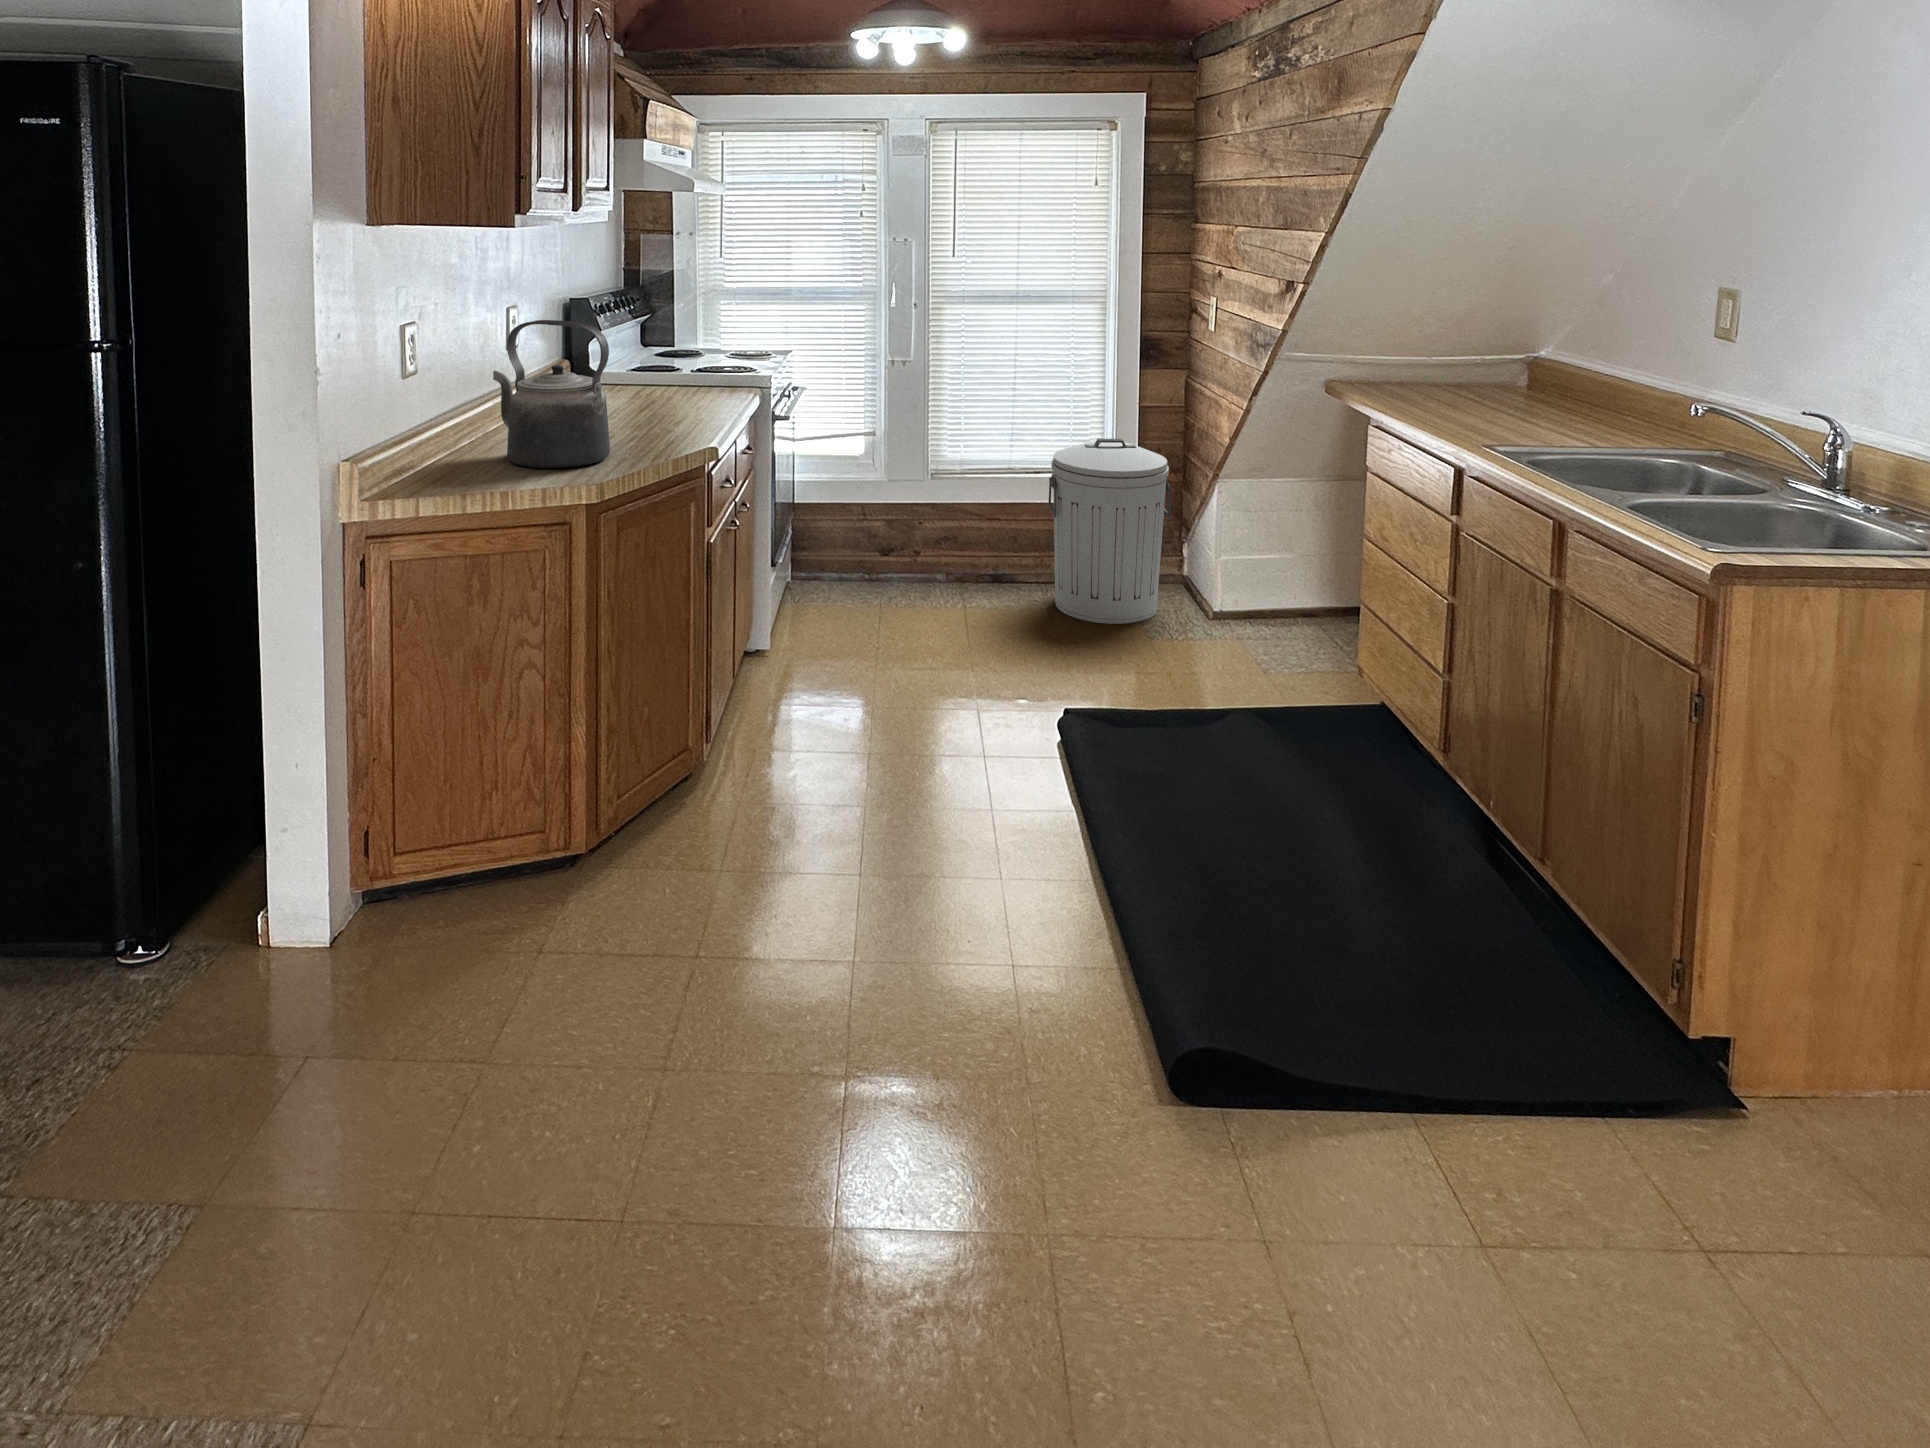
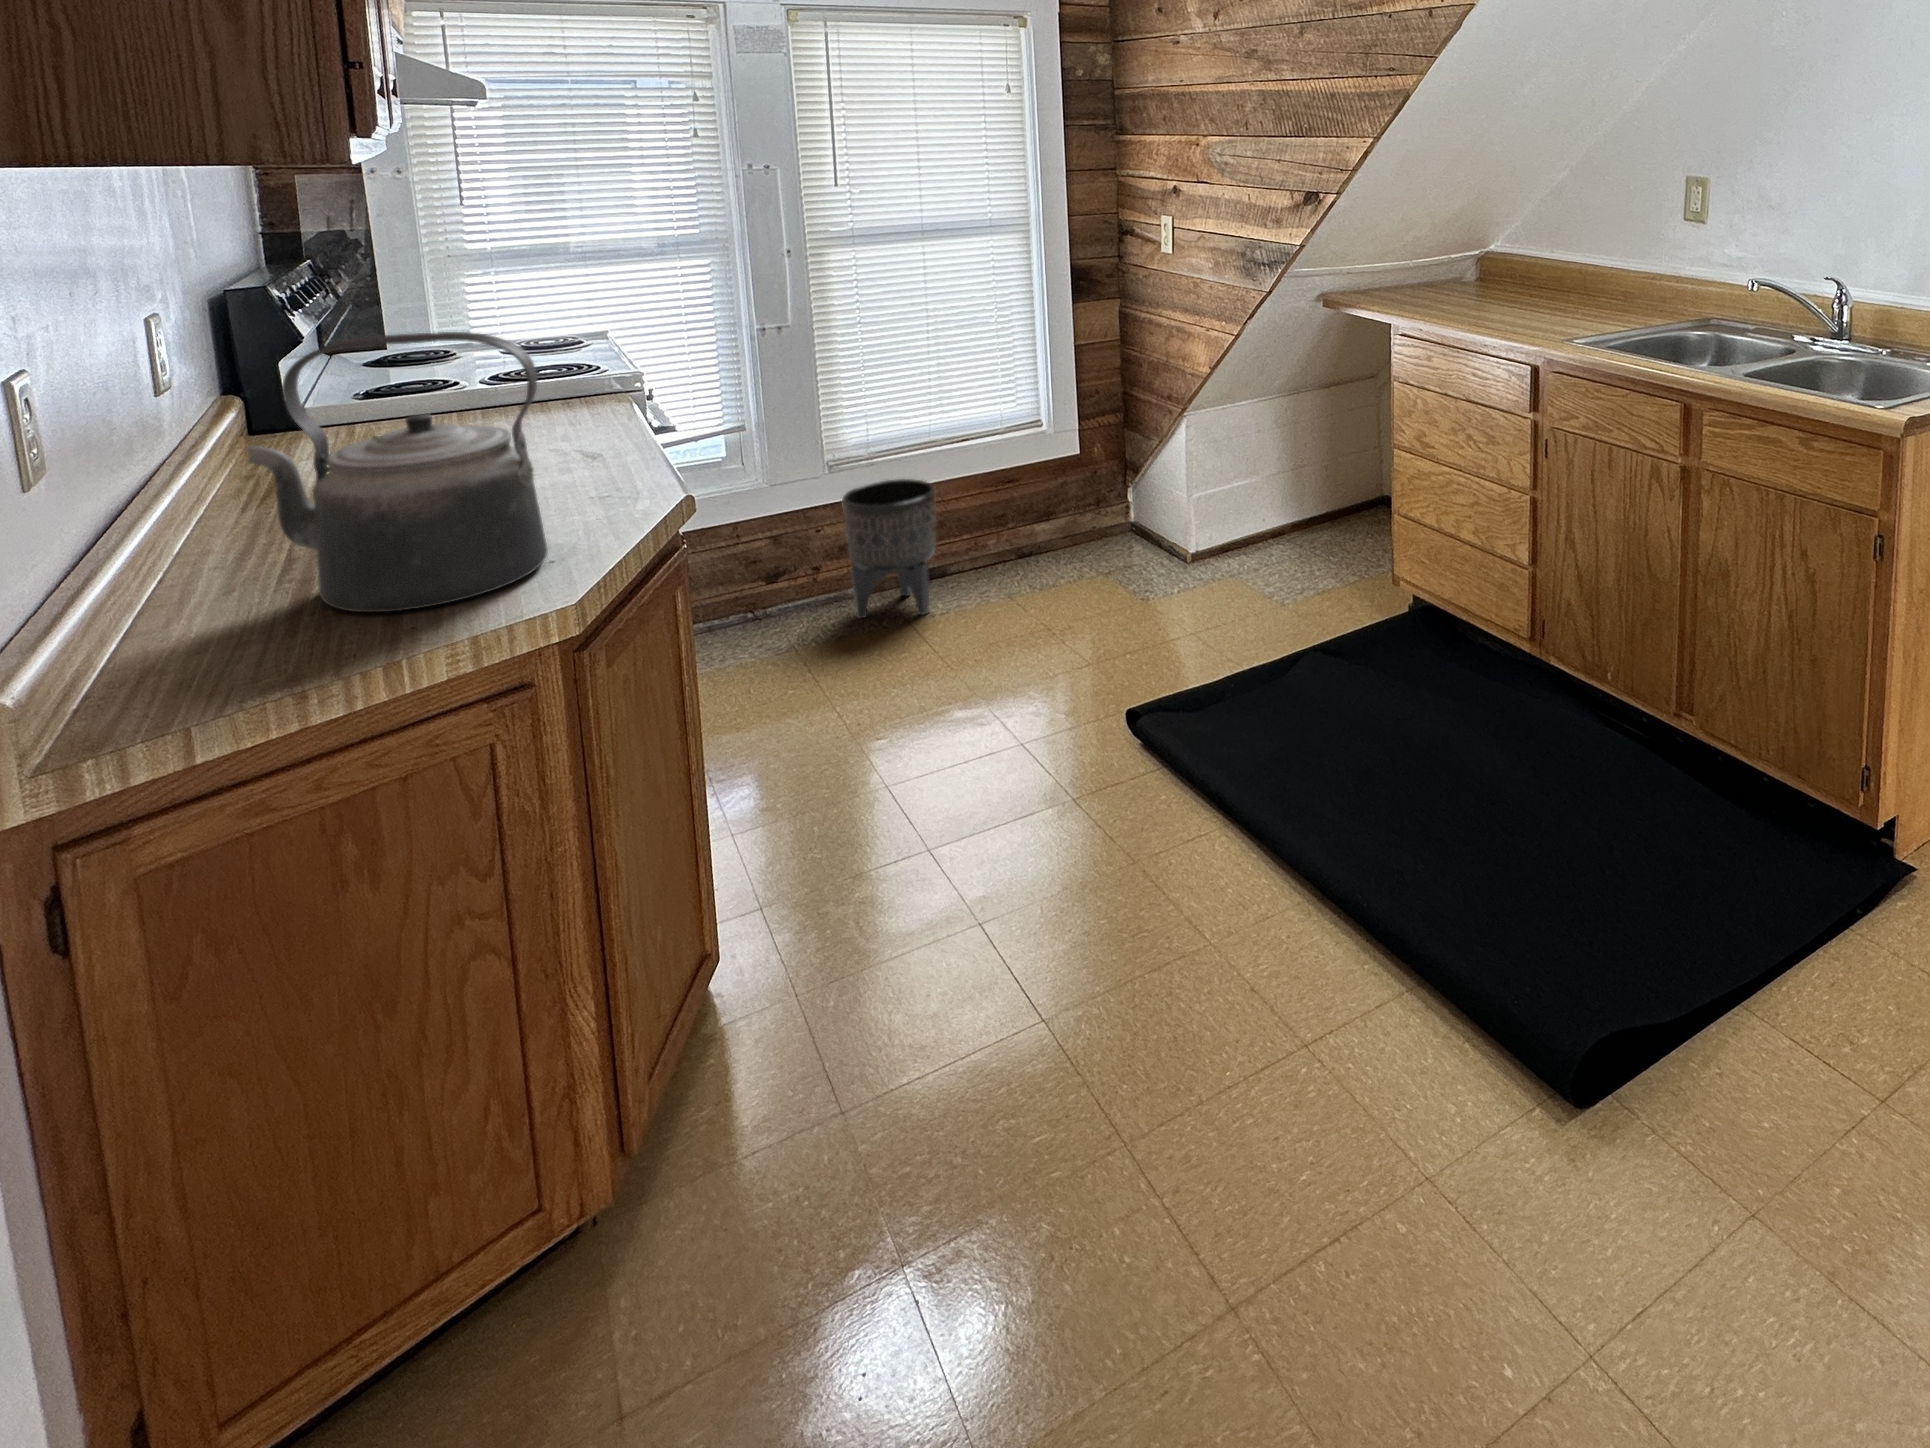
trash can: present [1048,439,1170,624] -> none [993,386,1135,598]
planter: none [931,492,1001,606] -> present [842,479,936,618]

